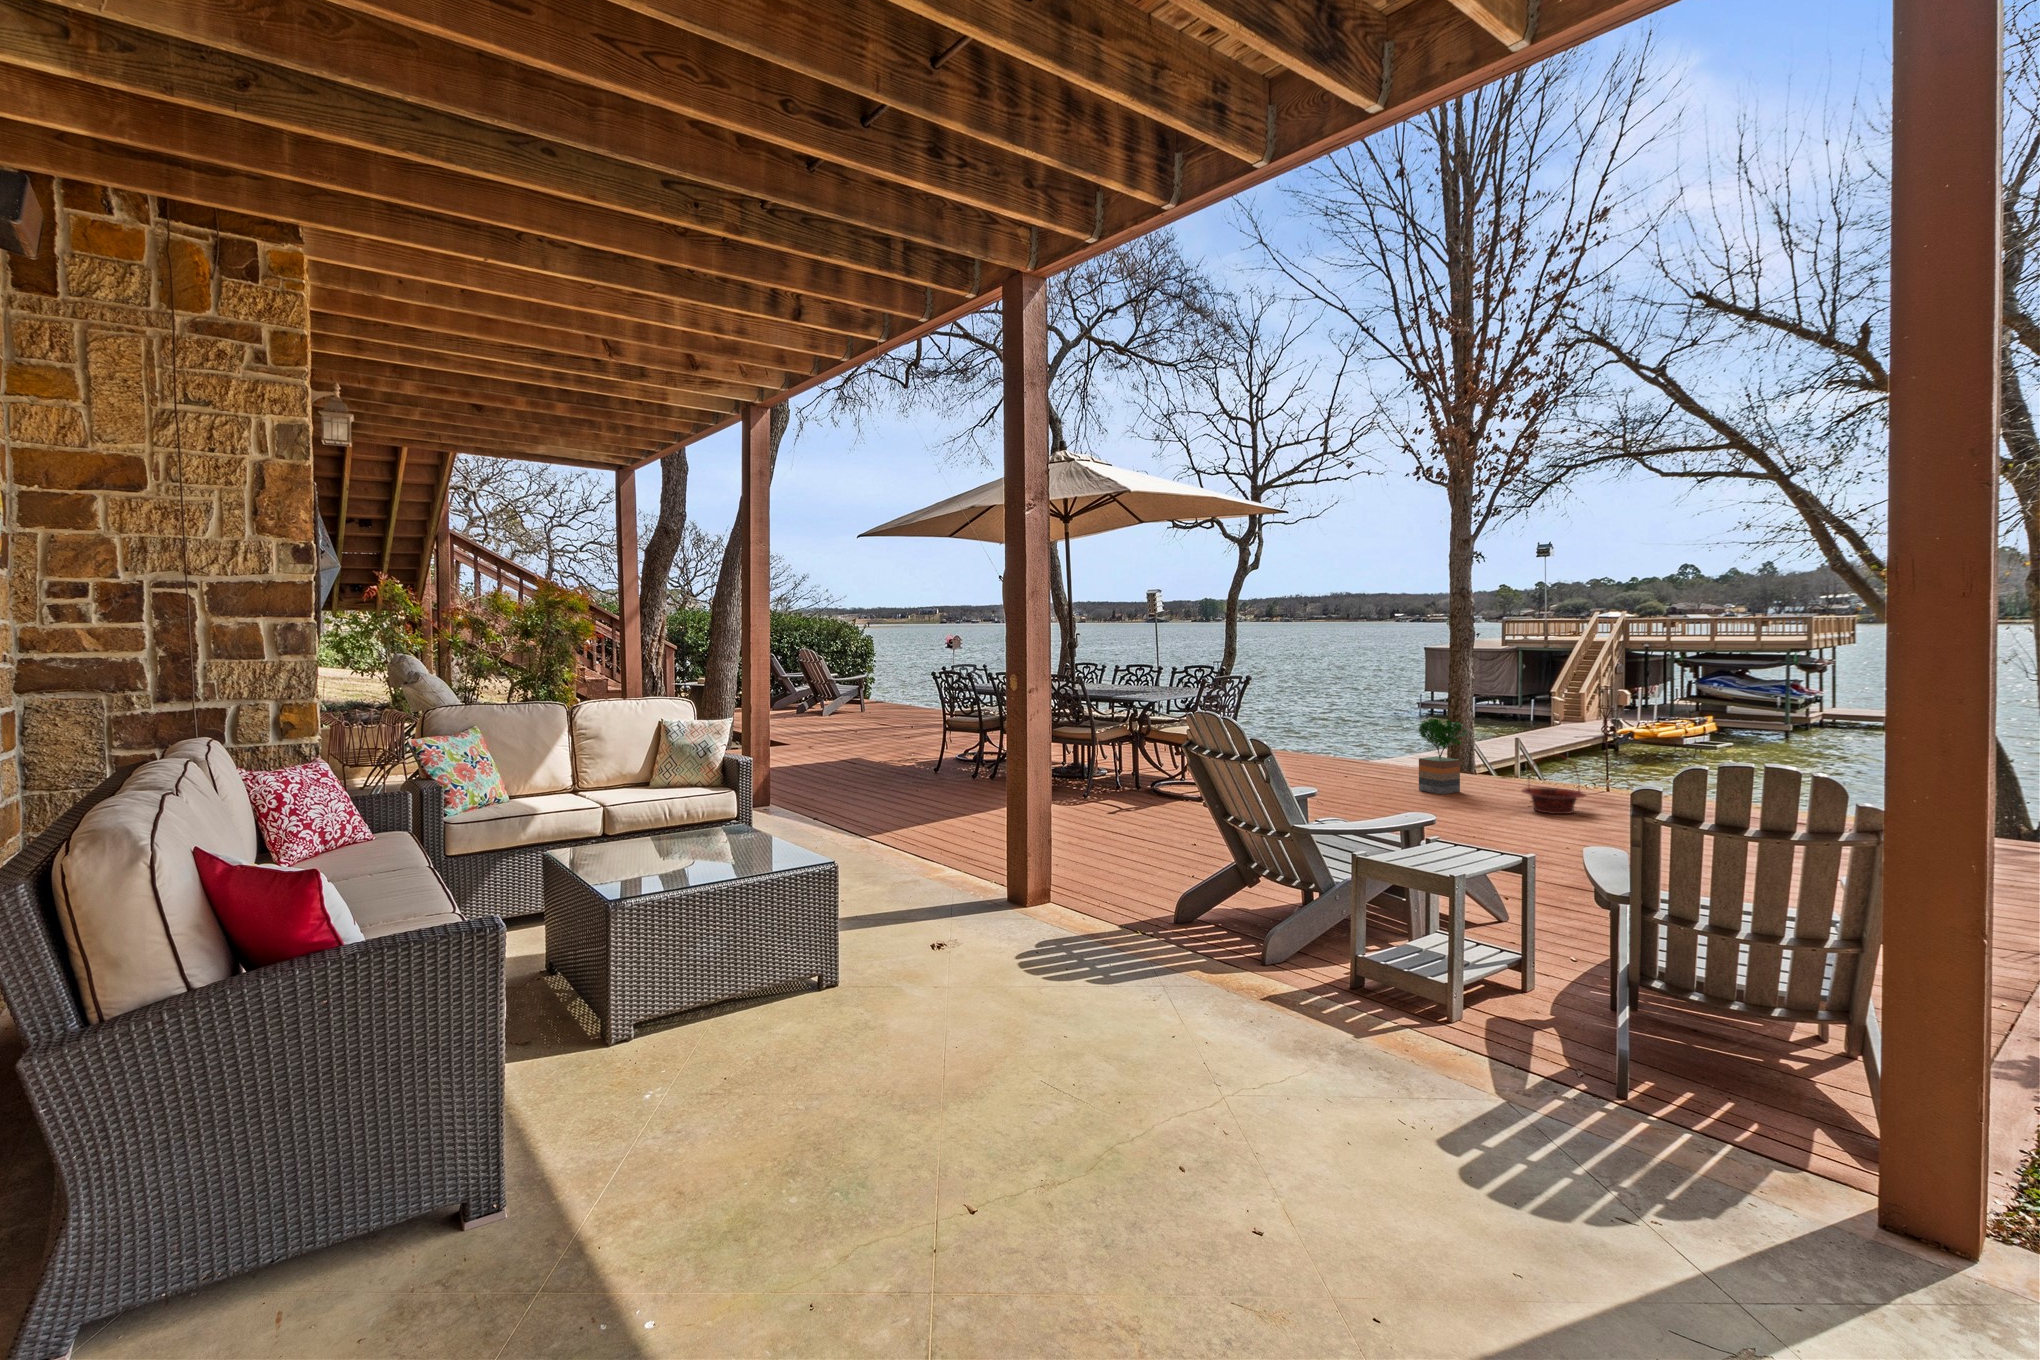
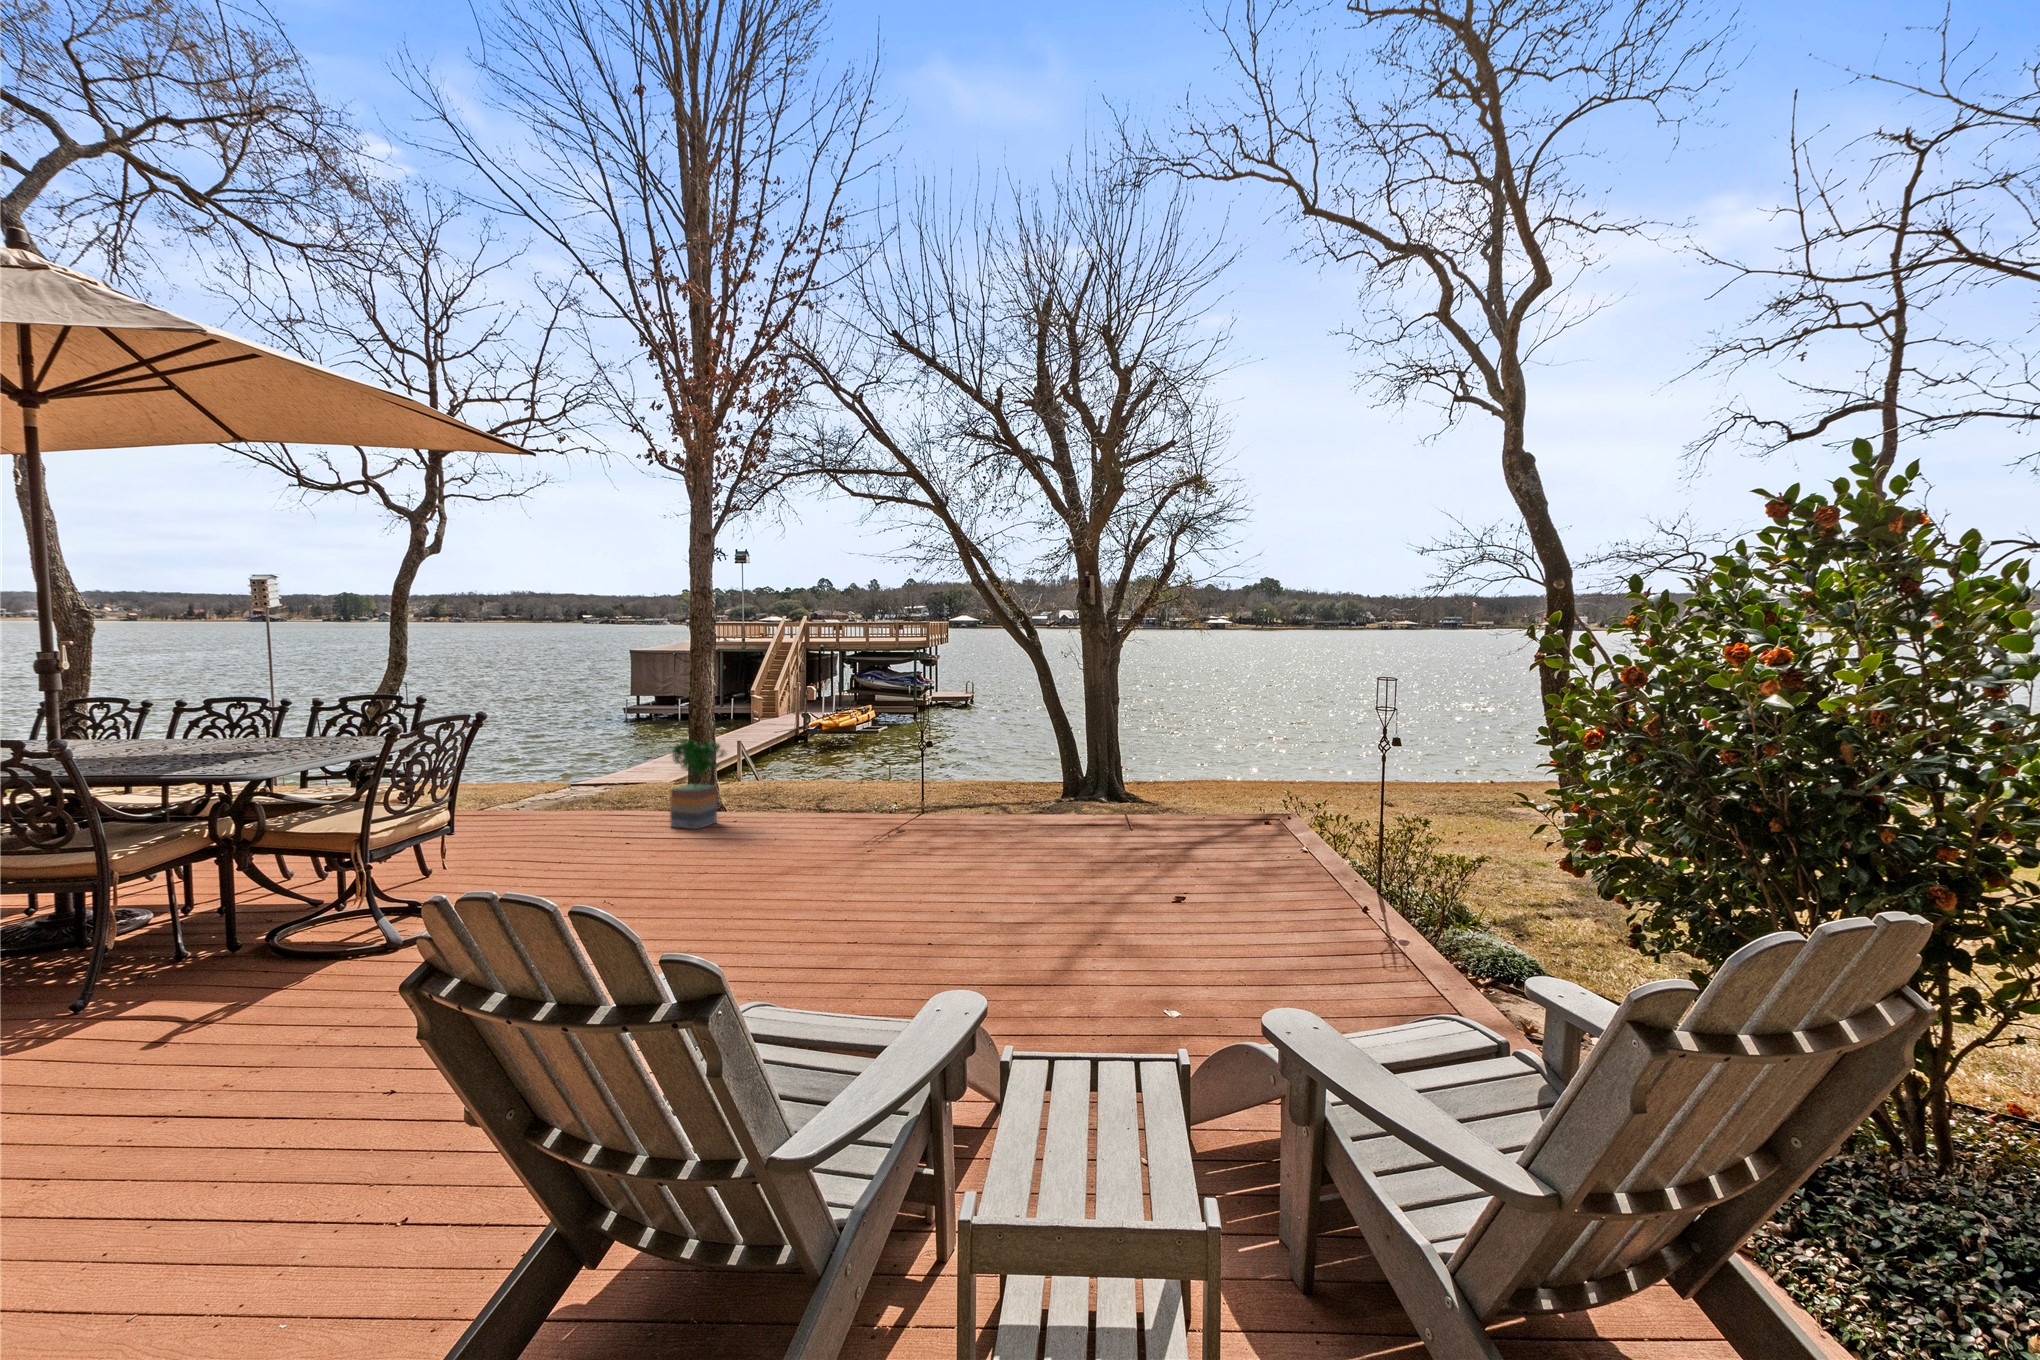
basket: present [1522,755,1586,814] -> none [788,772,853,838]

